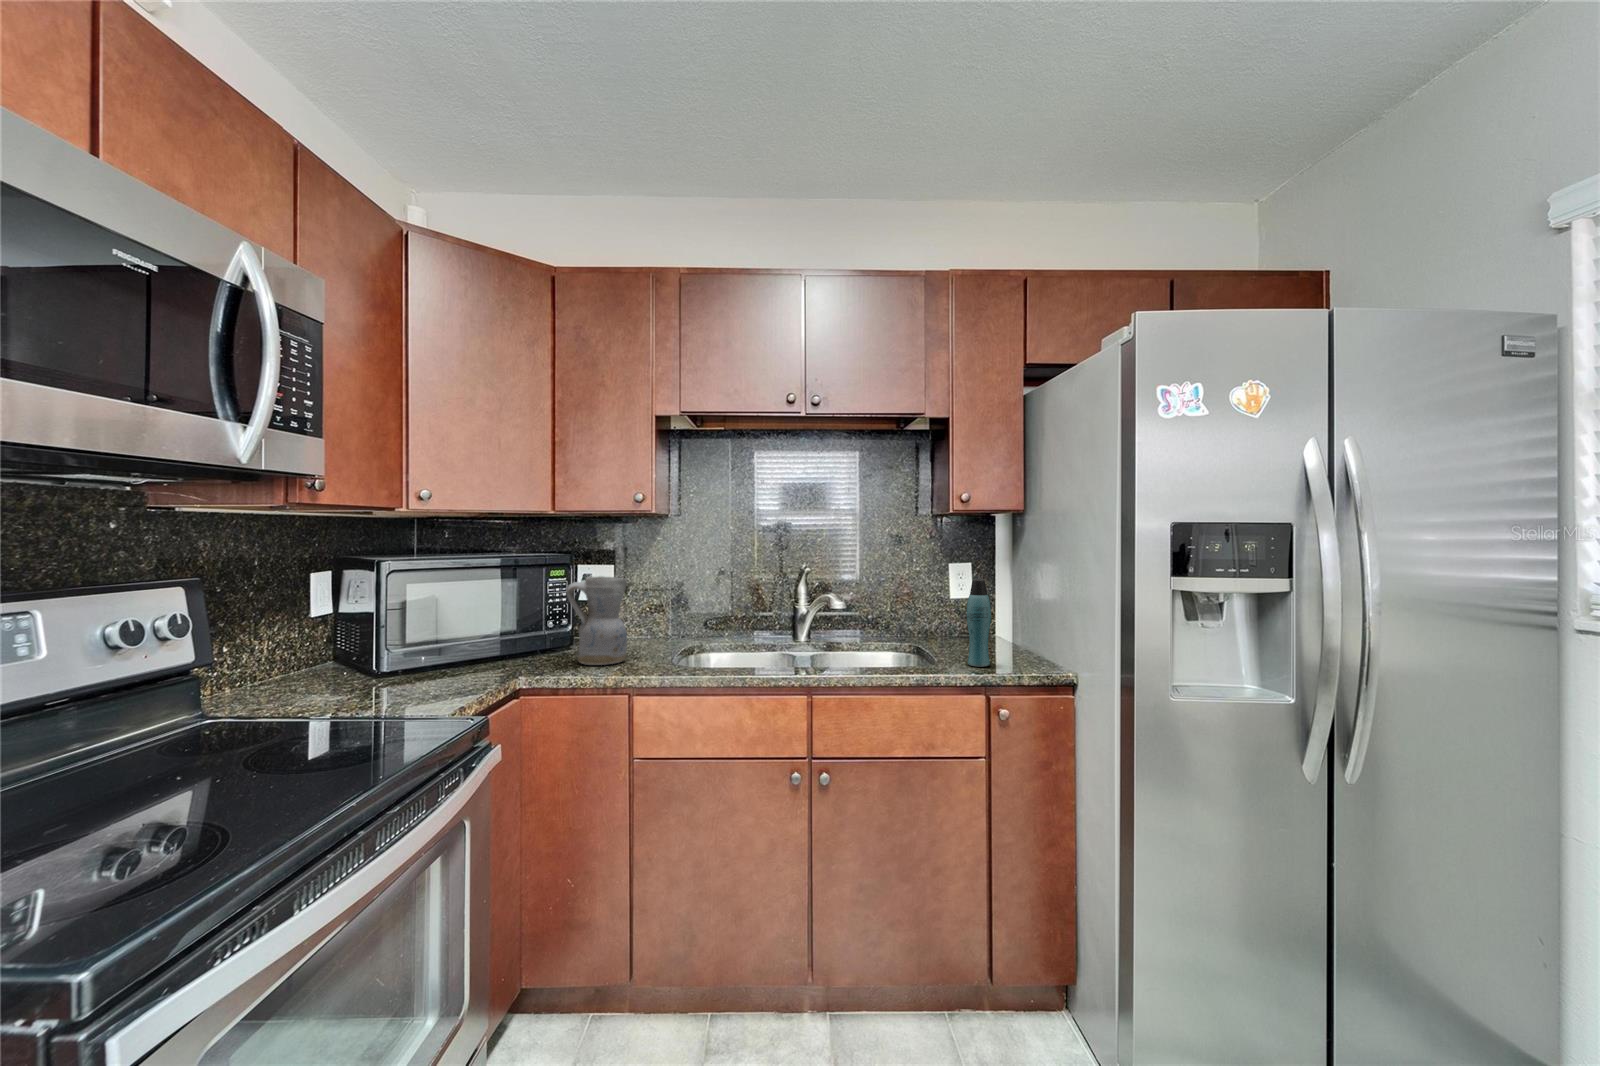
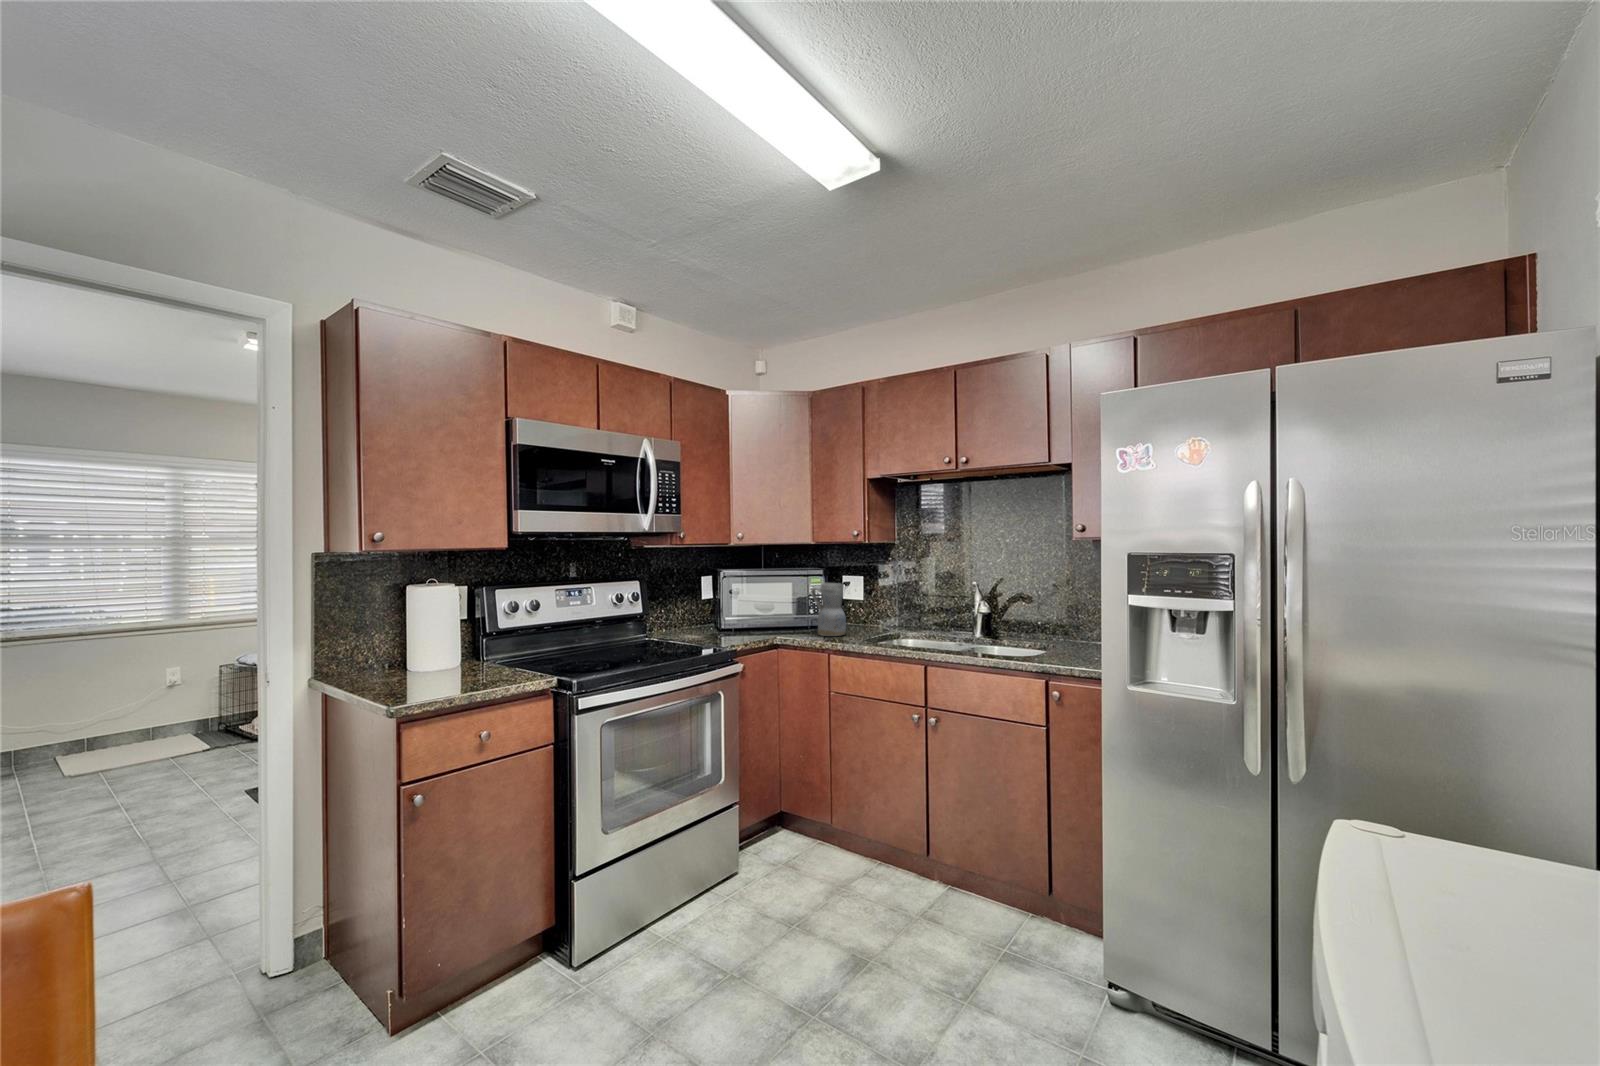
bottle: present [967,579,991,667] -> none [1060,592,1079,659]

